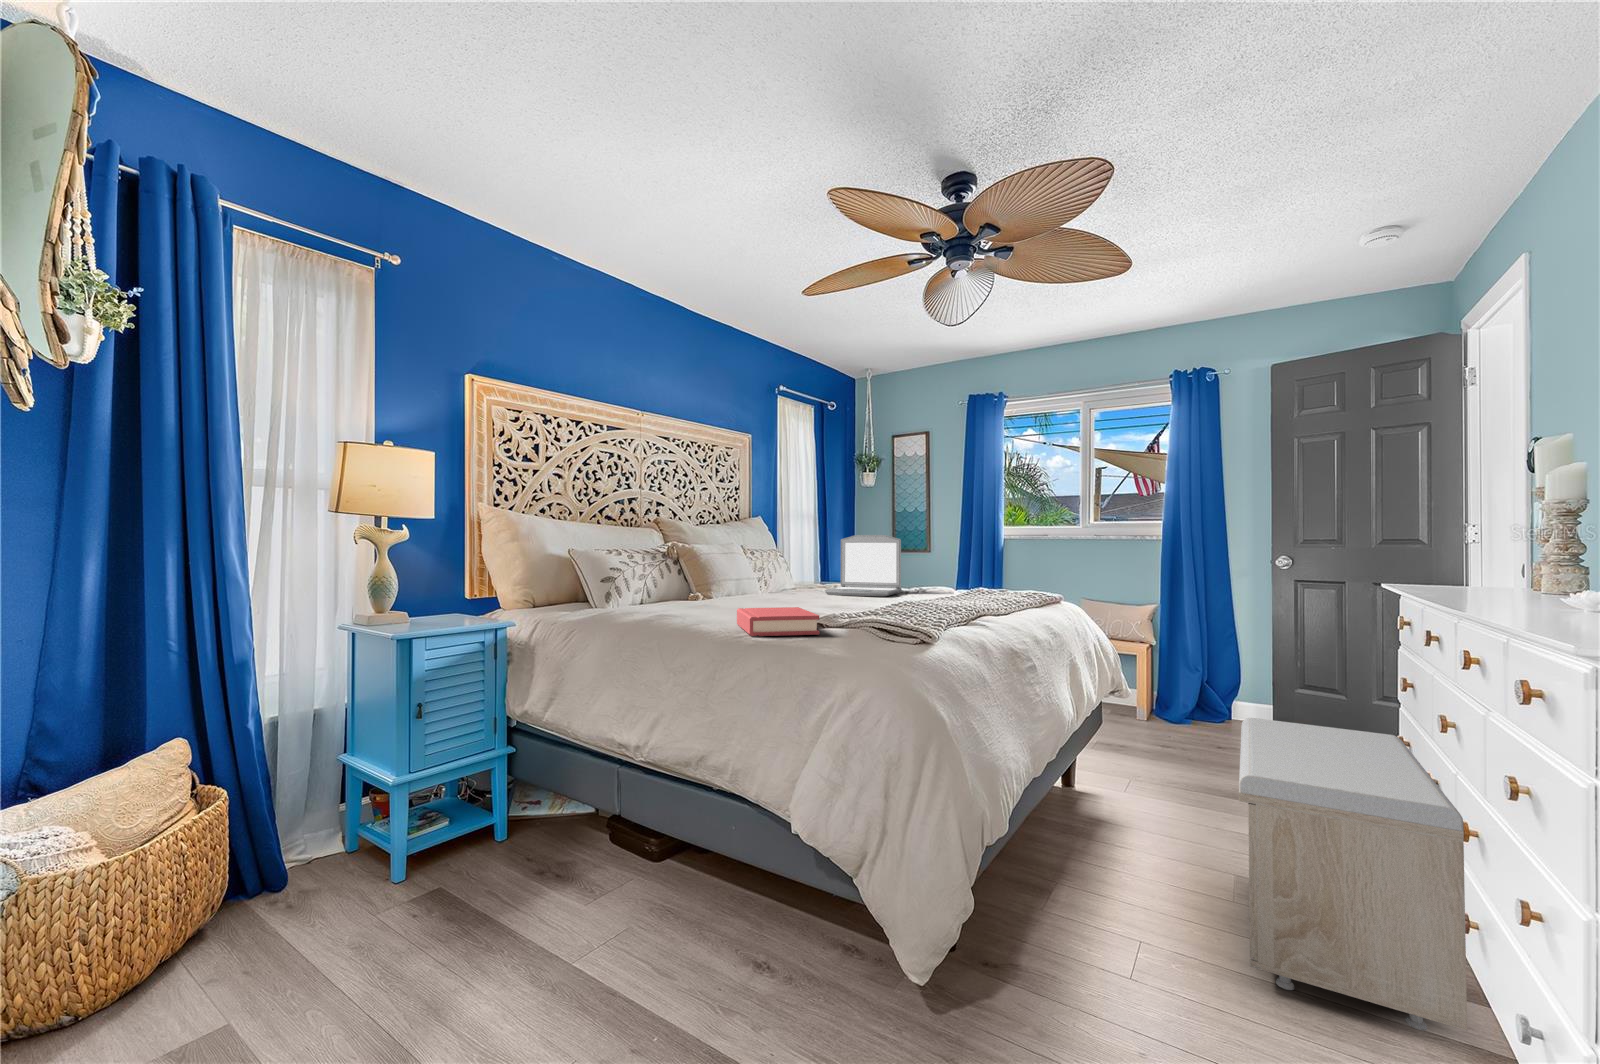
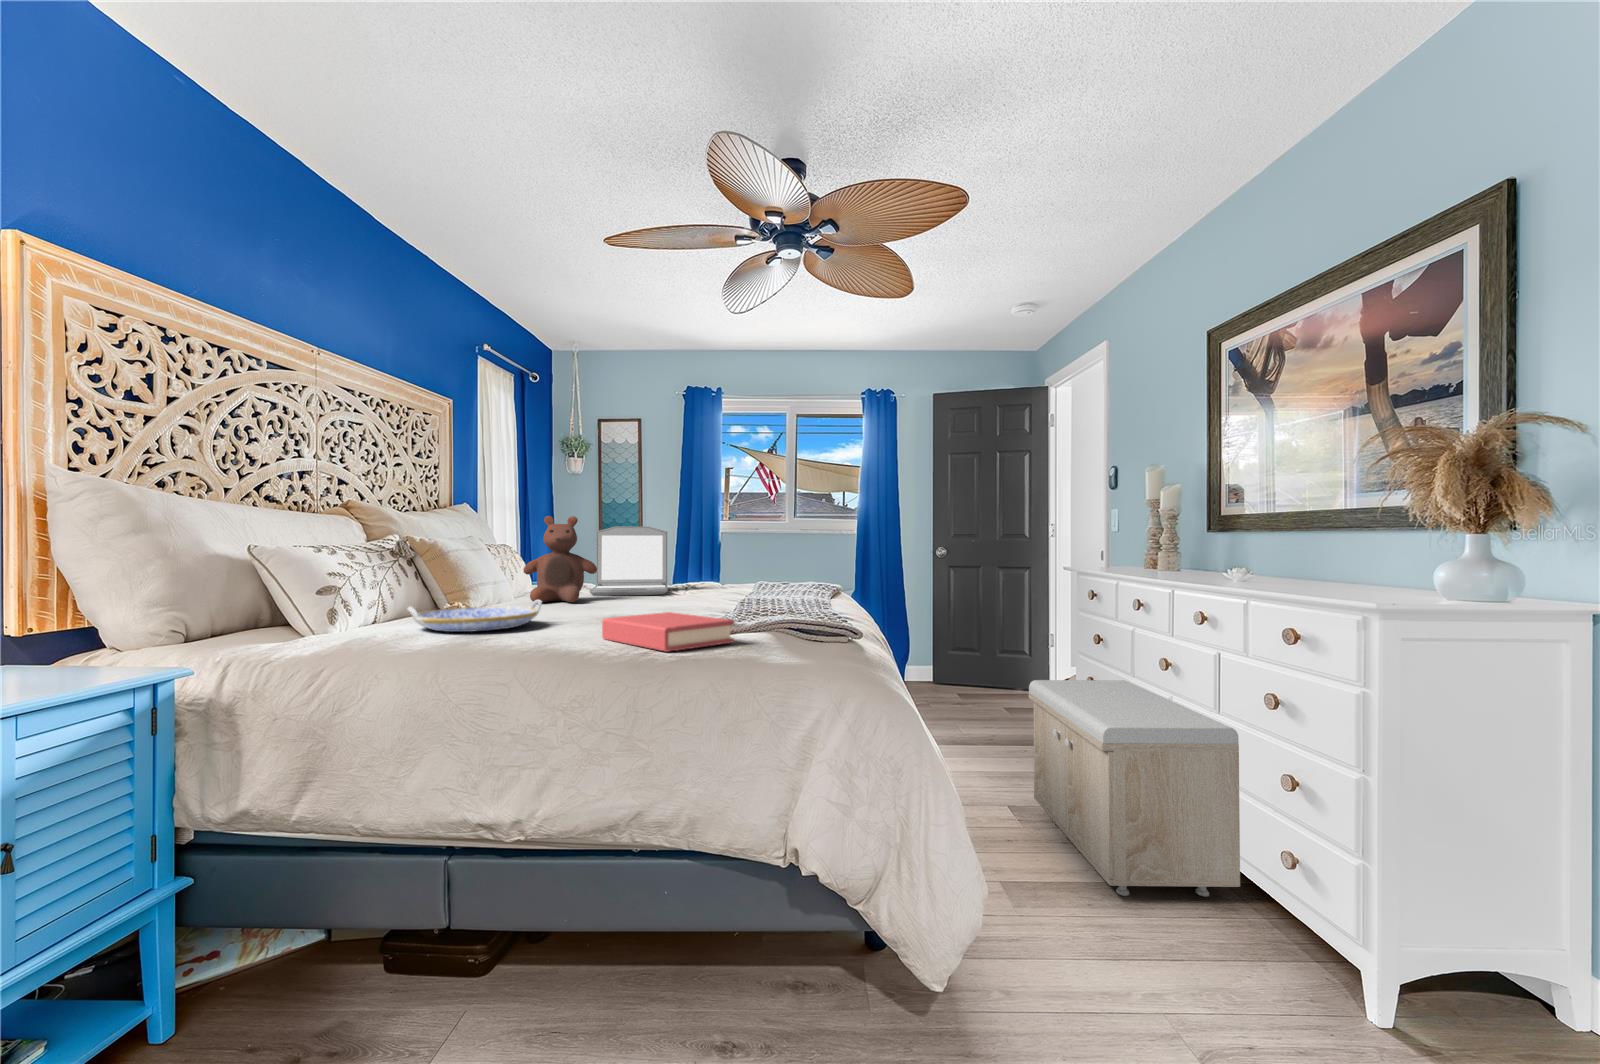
stuffed bear: none [762,527,818,599] -> present [523,516,597,602]
serving tray: none [638,593,729,613] -> present [408,600,542,632]

